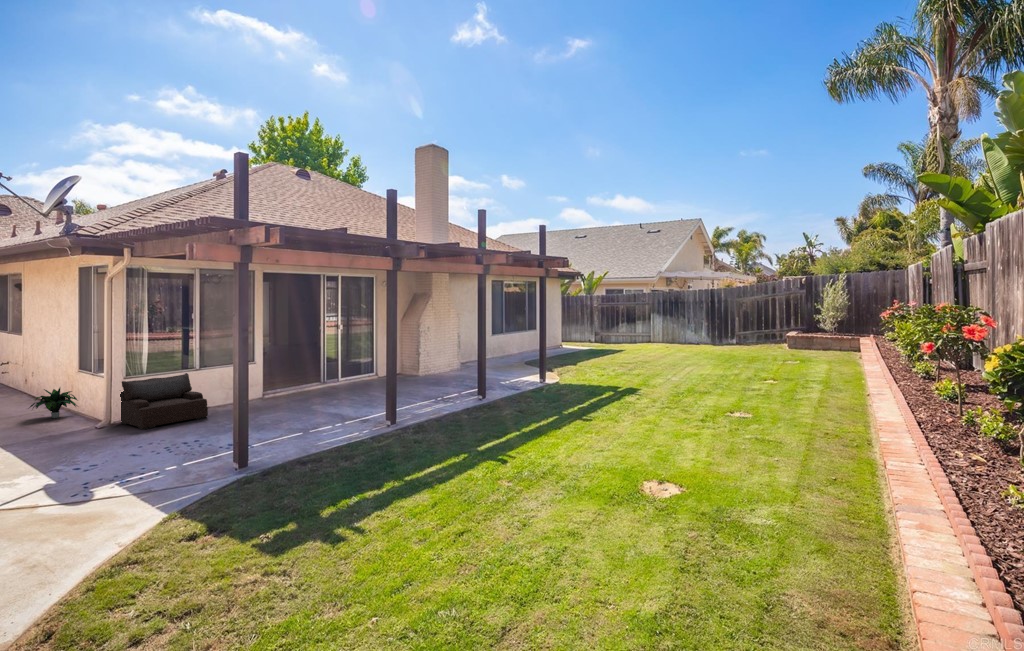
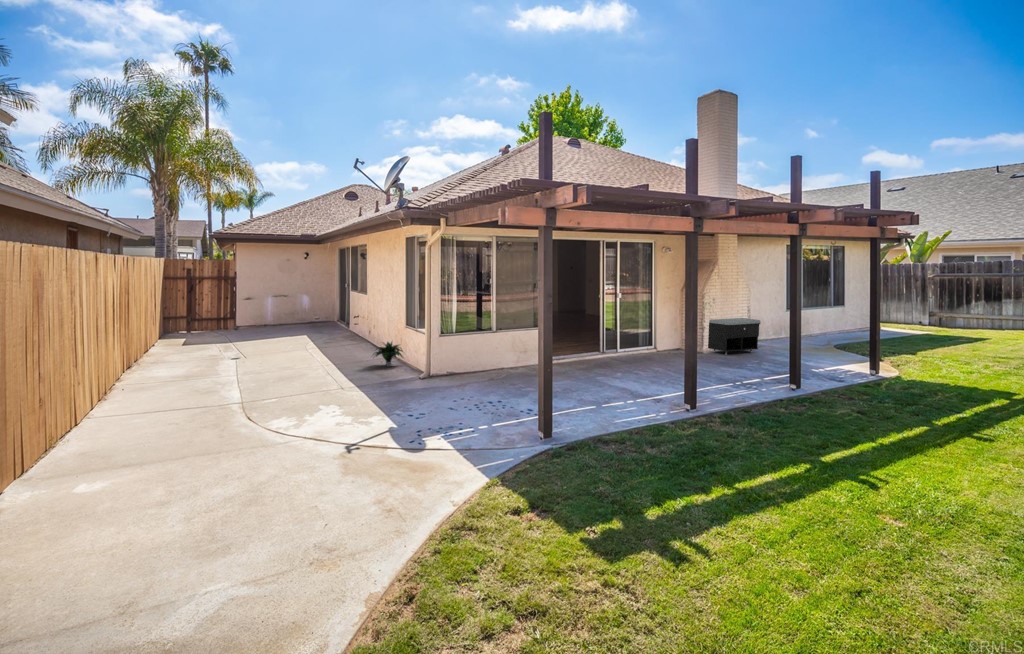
storage bench: none [423,344,465,377] -> present [708,318,761,355]
armchair: present [120,373,208,430] -> none [435,335,505,385]

